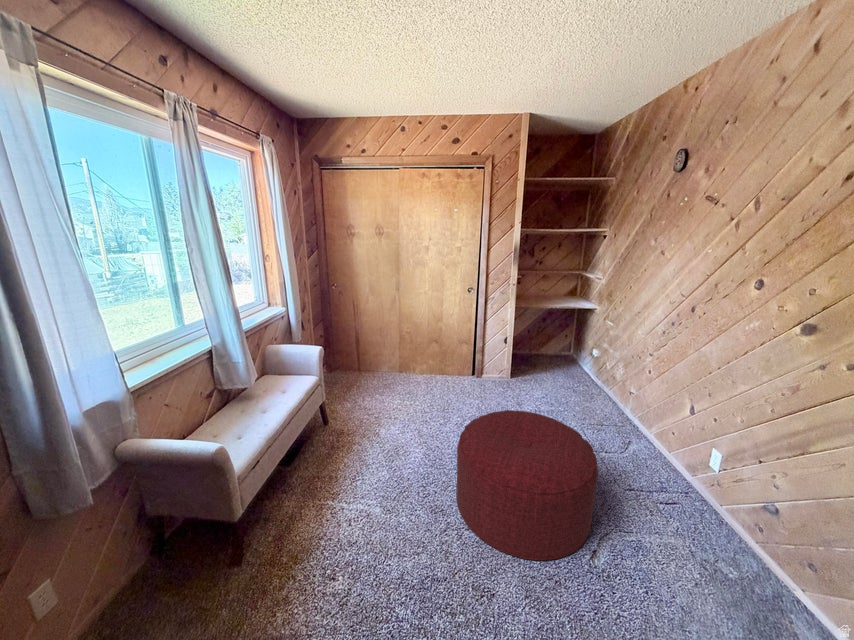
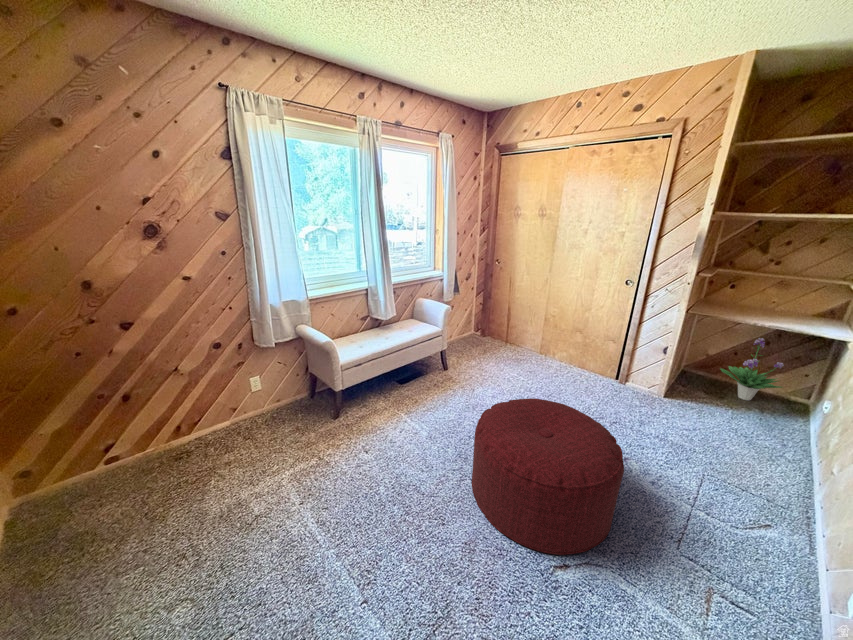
potted plant: none [528,316,564,362] -> present [720,338,784,400]

